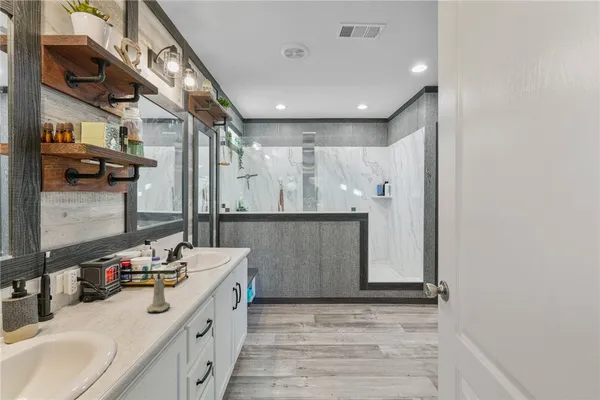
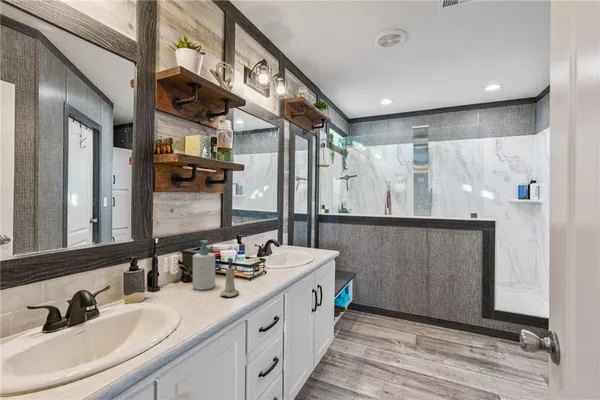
soap bottle: none [104,249,134,309] -> present [193,240,215,290]

